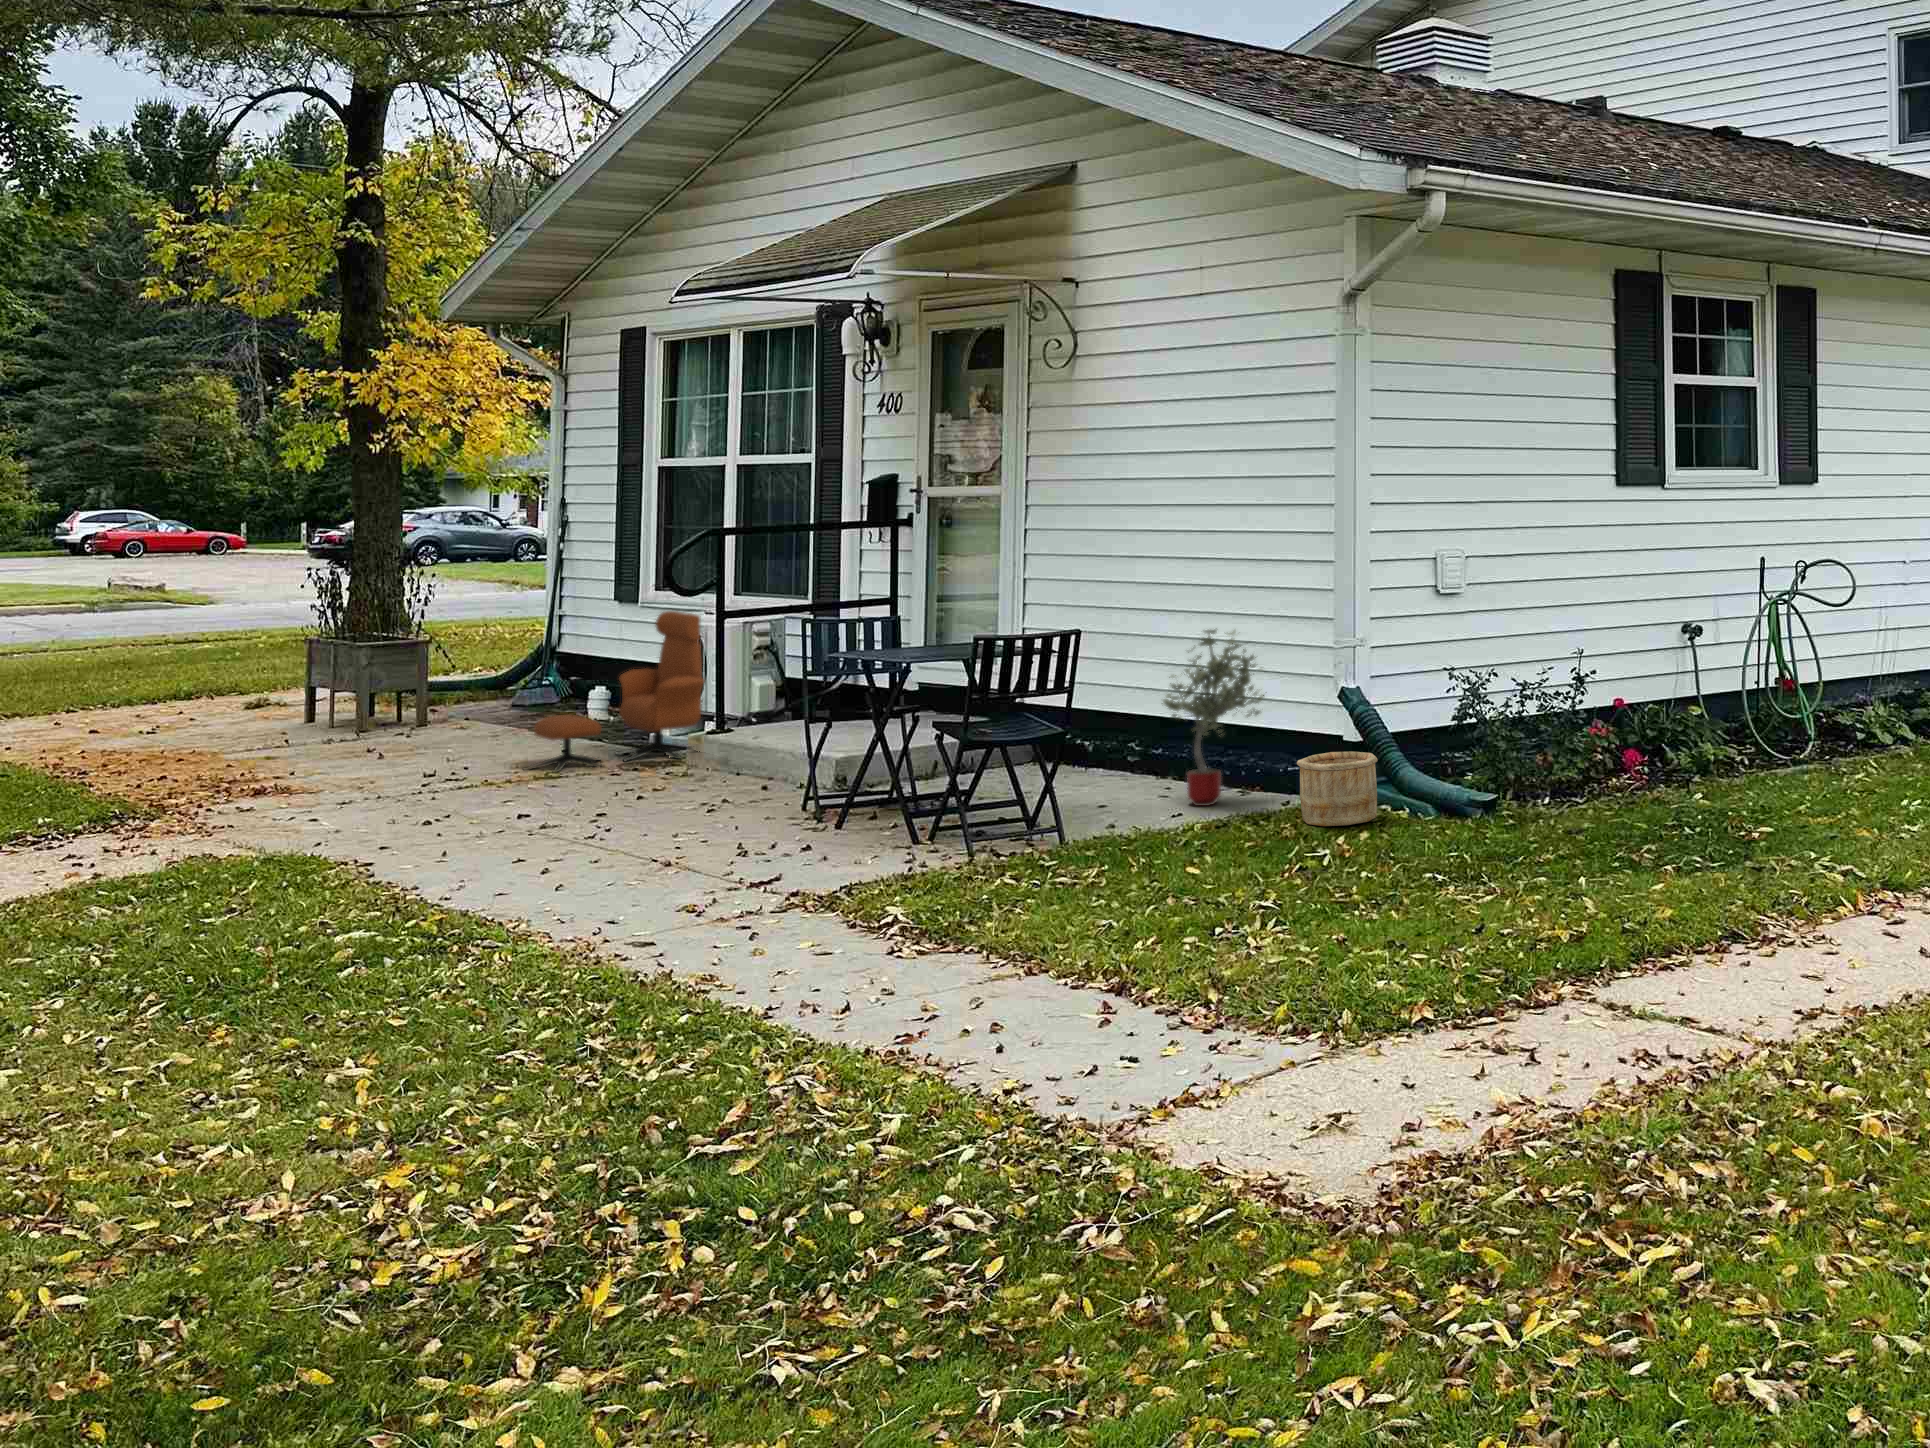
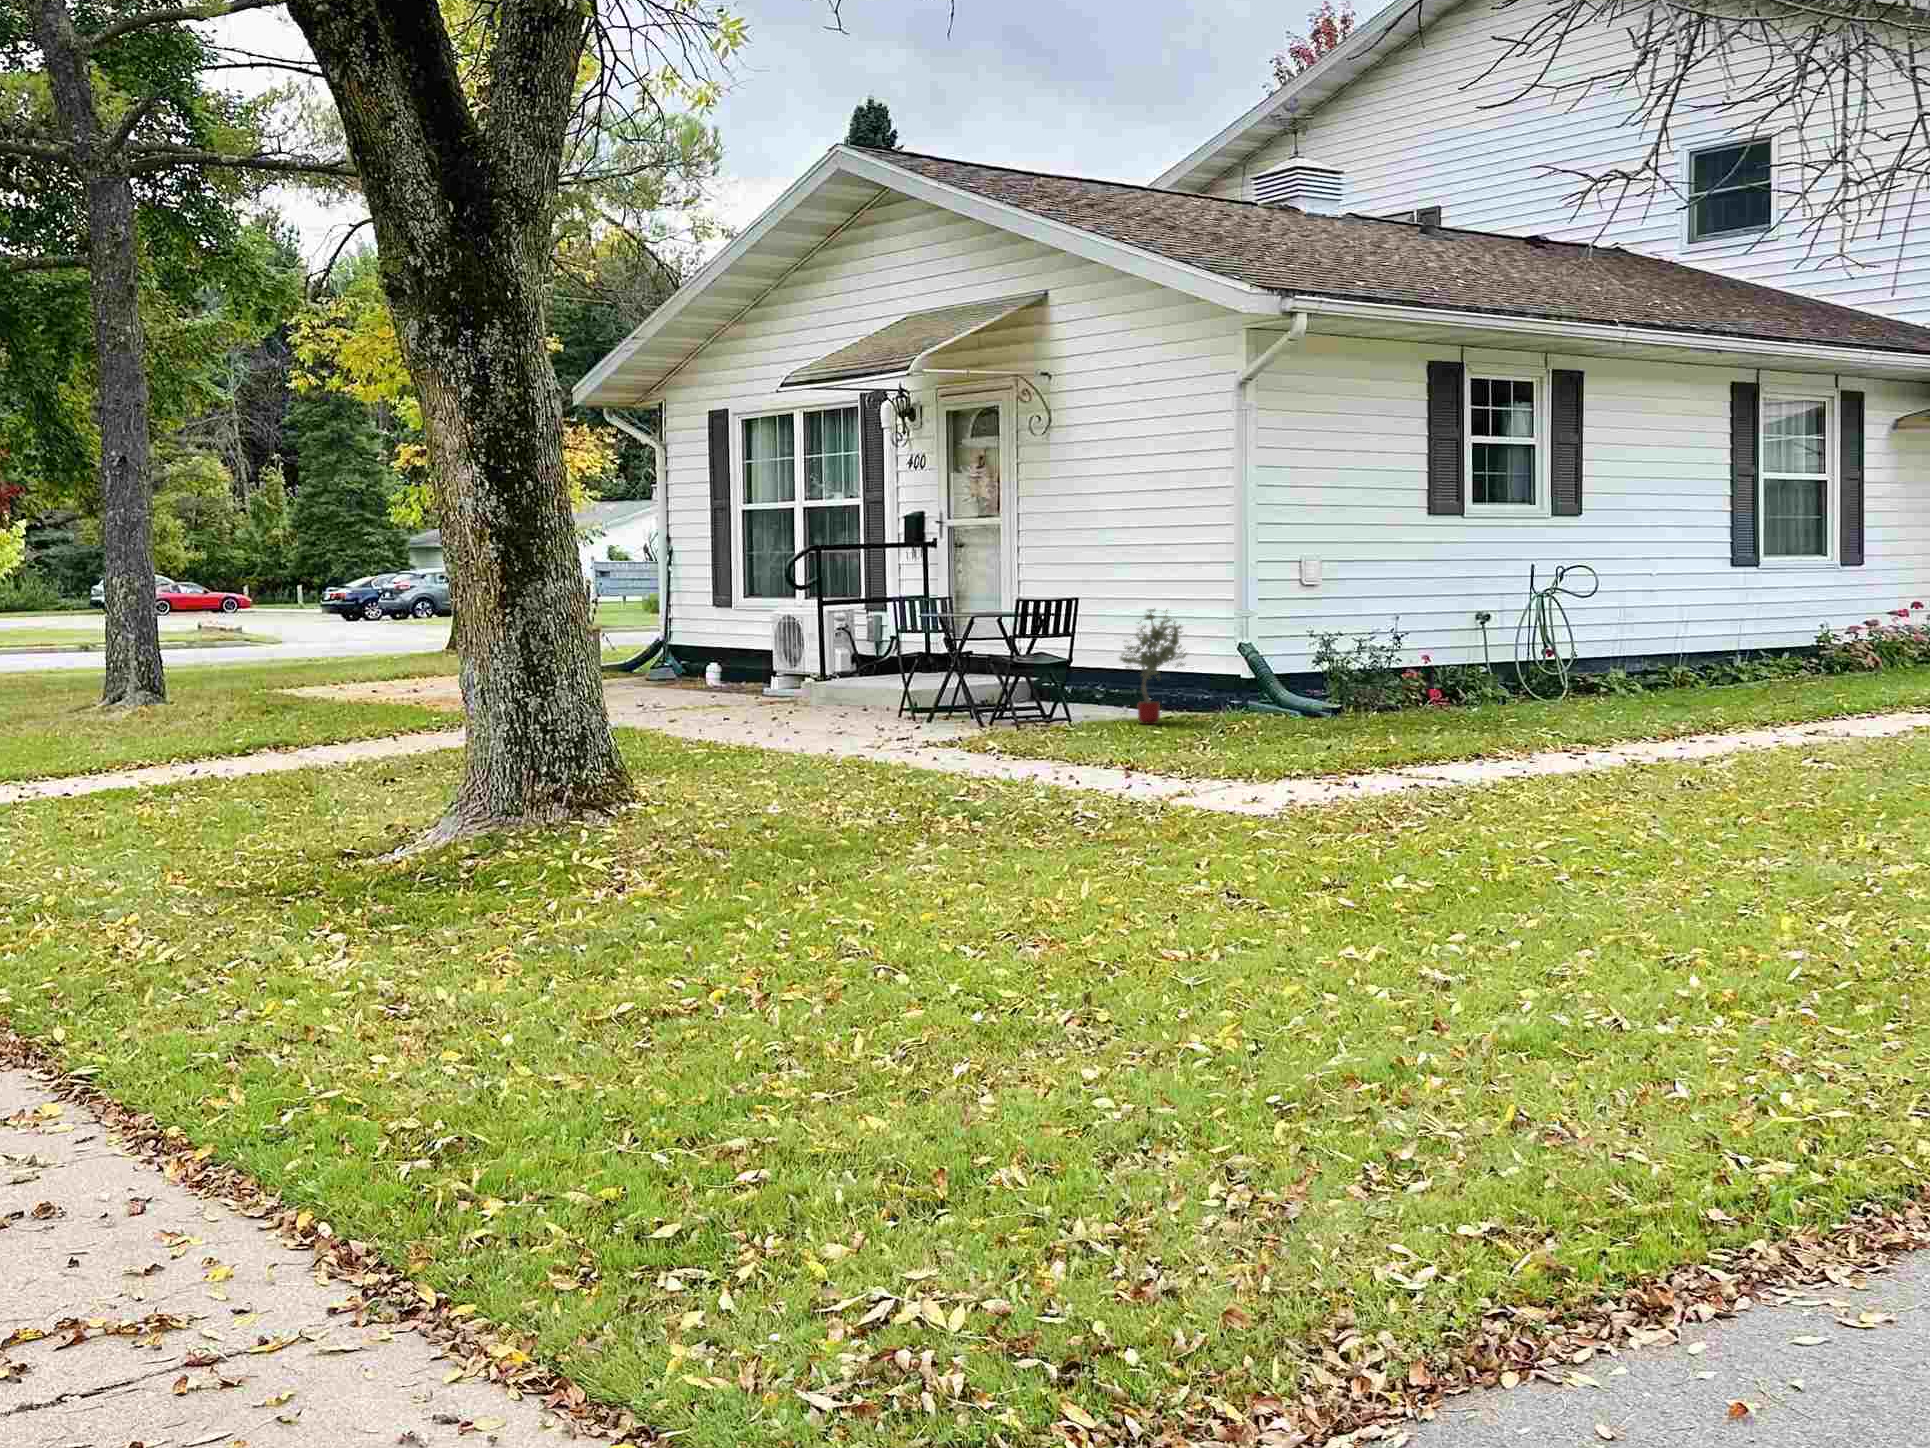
lounge chair: present [524,611,704,772] -> none [694,605,804,709]
wooden bucket: present [1297,751,1378,826] -> none [1211,687,1265,733]

